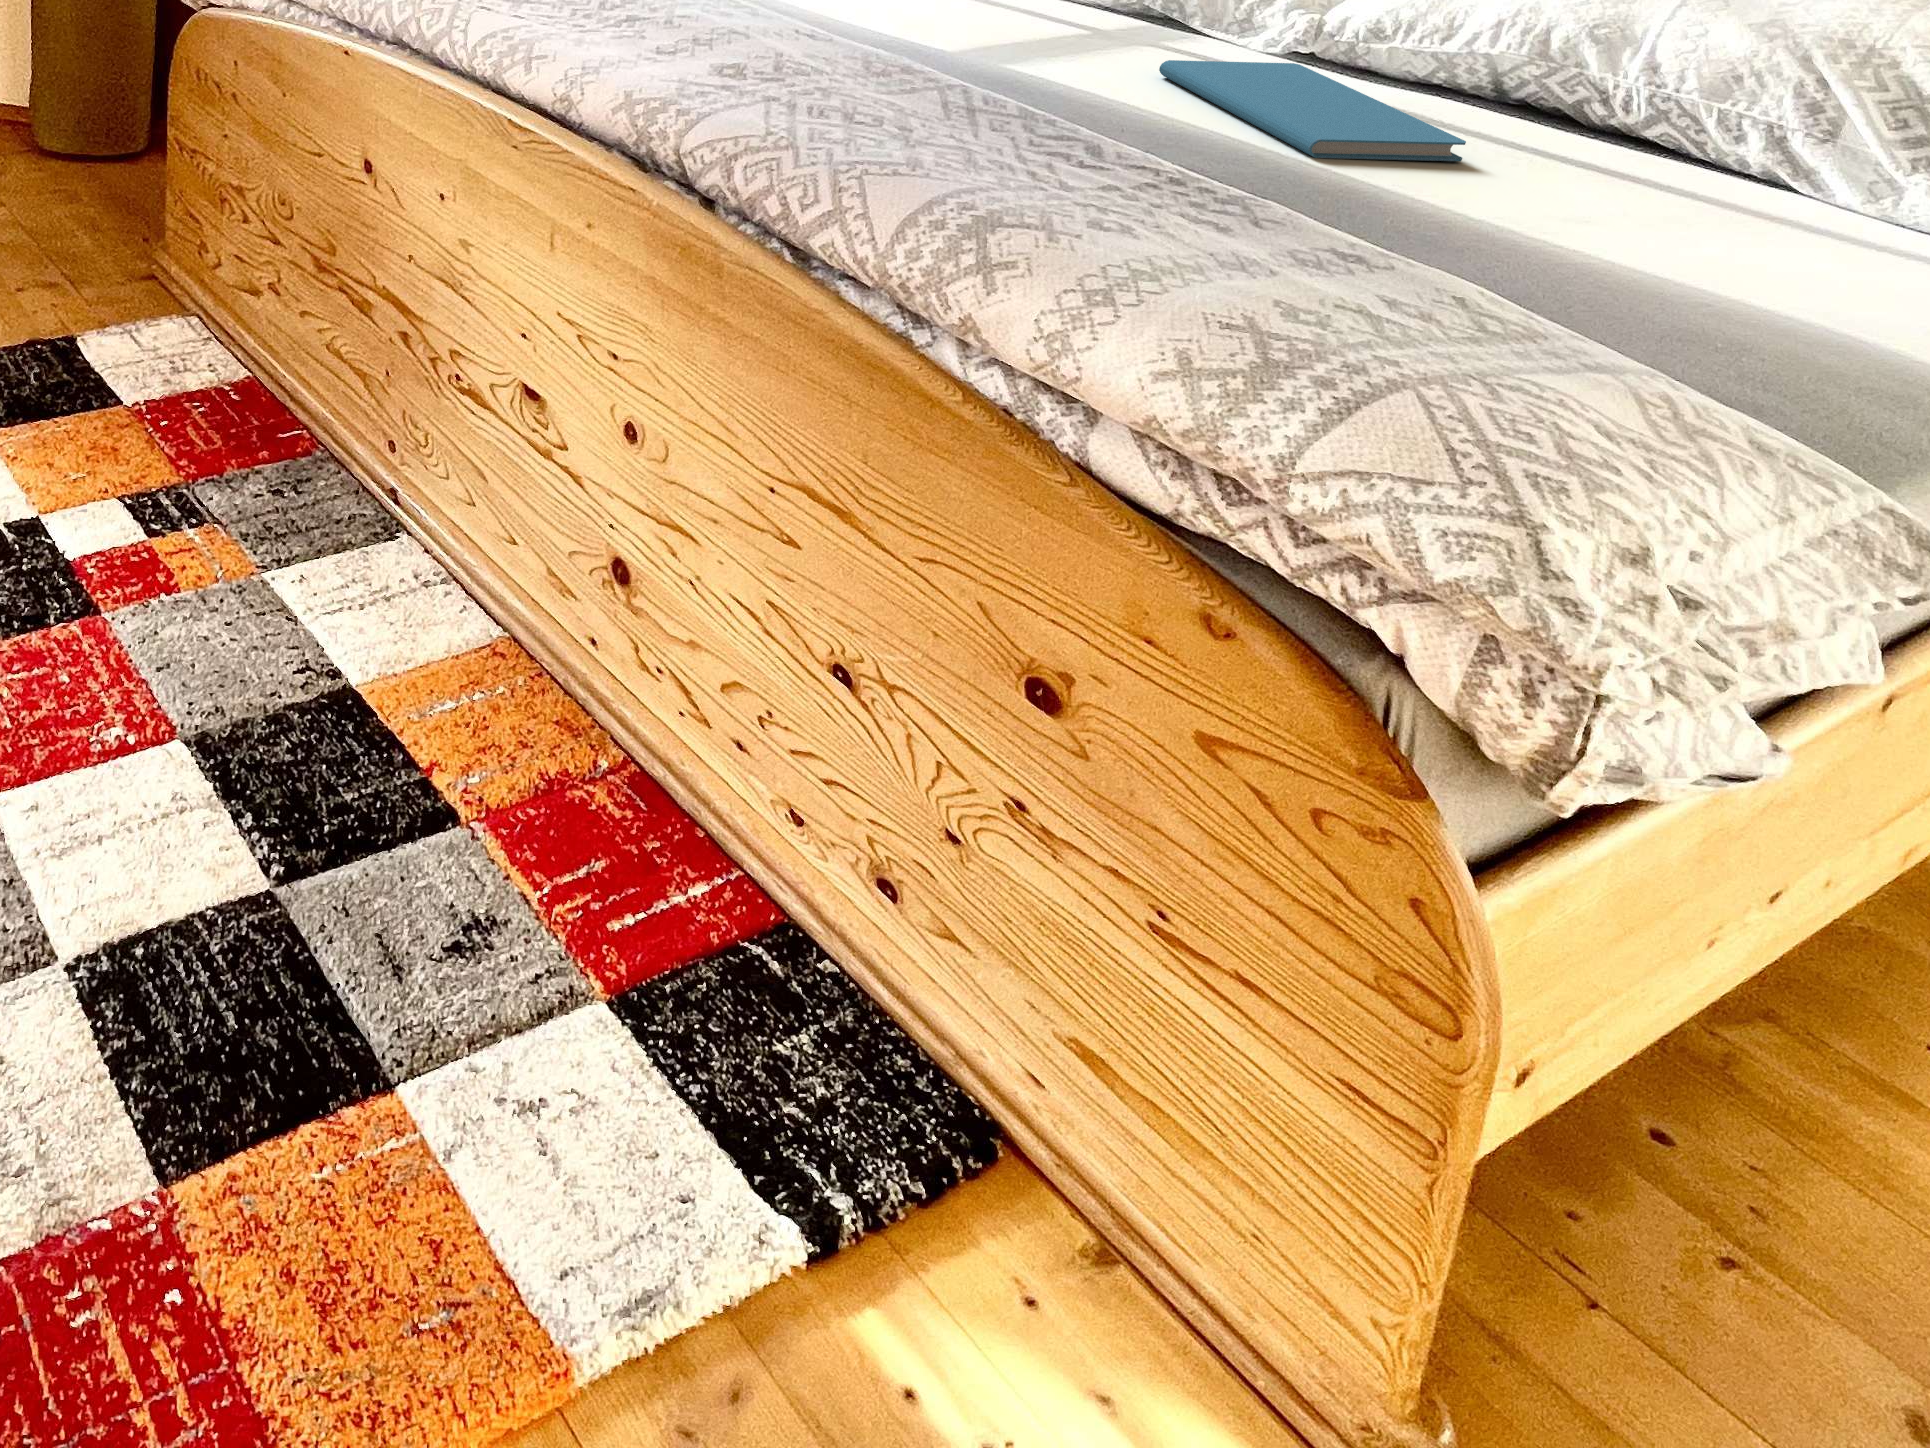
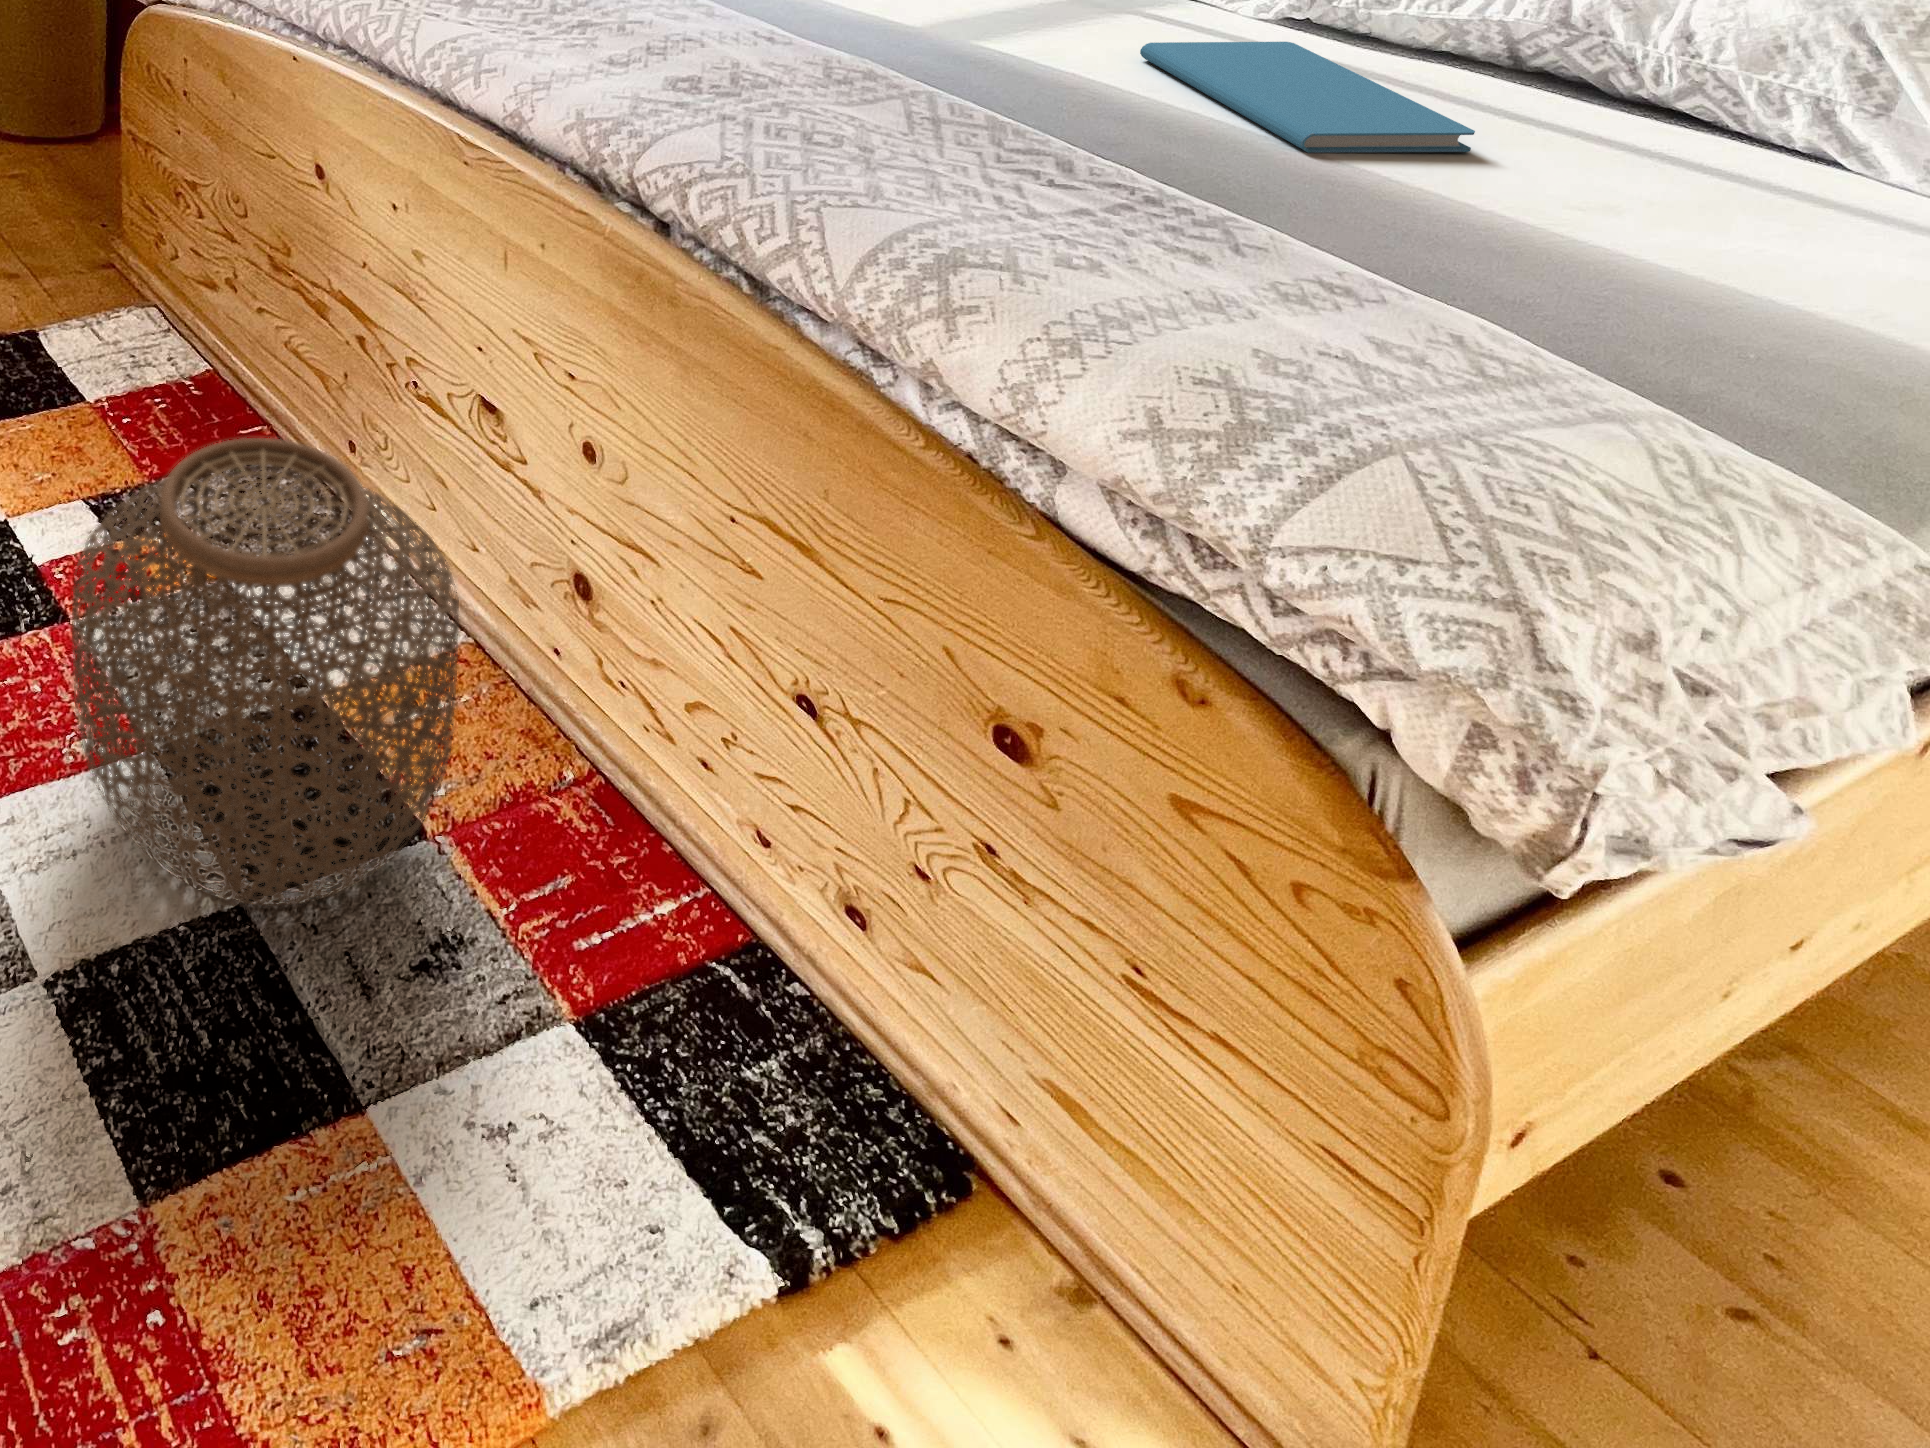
woven basket: none [110,411,502,890] -> present [72,438,459,905]

